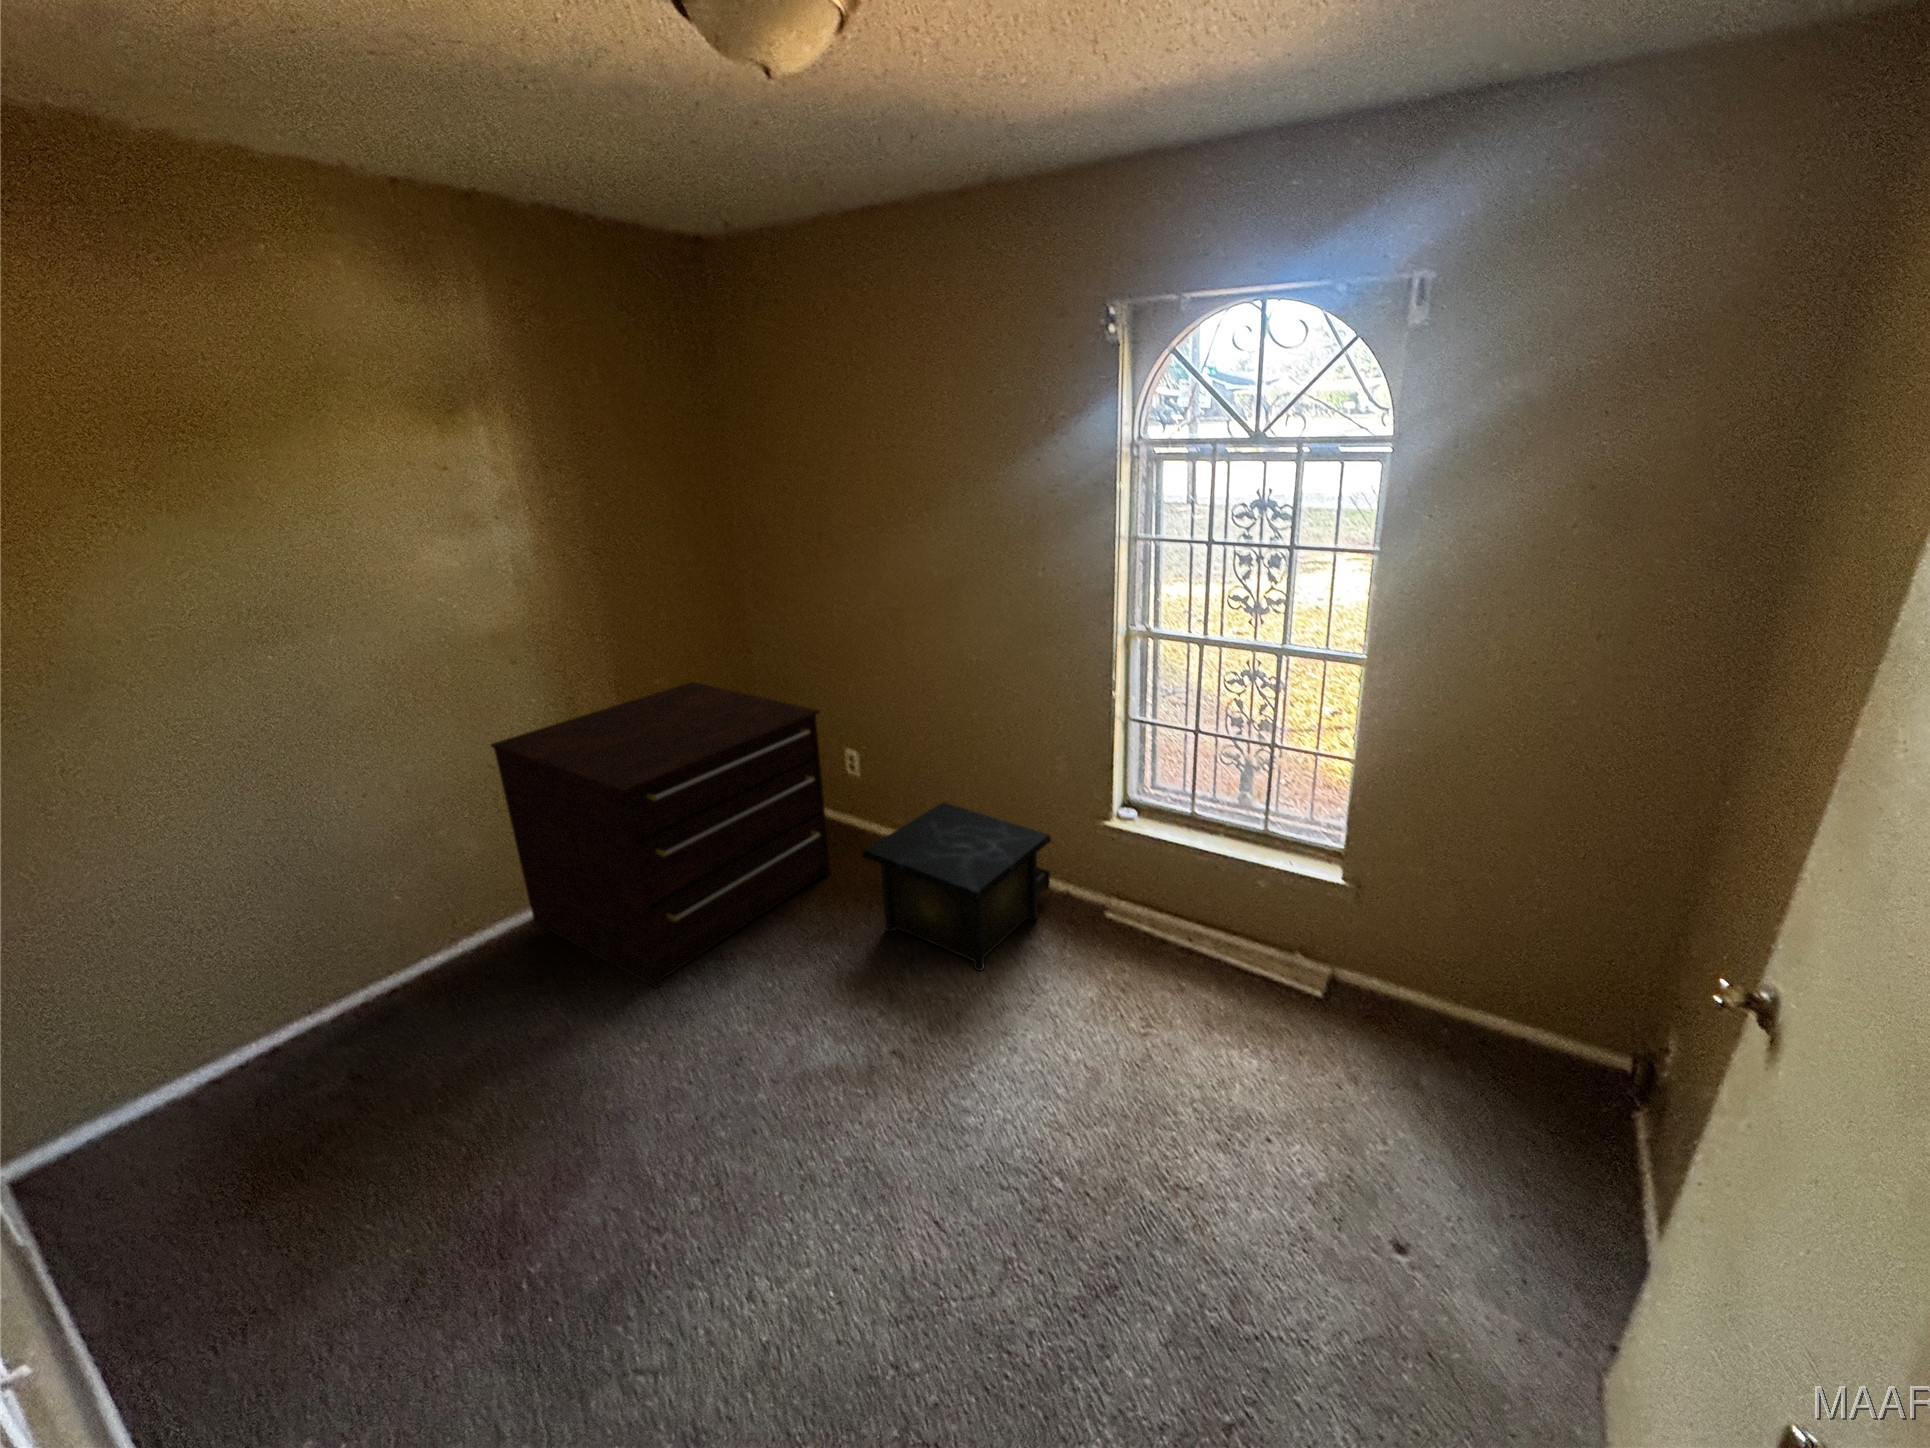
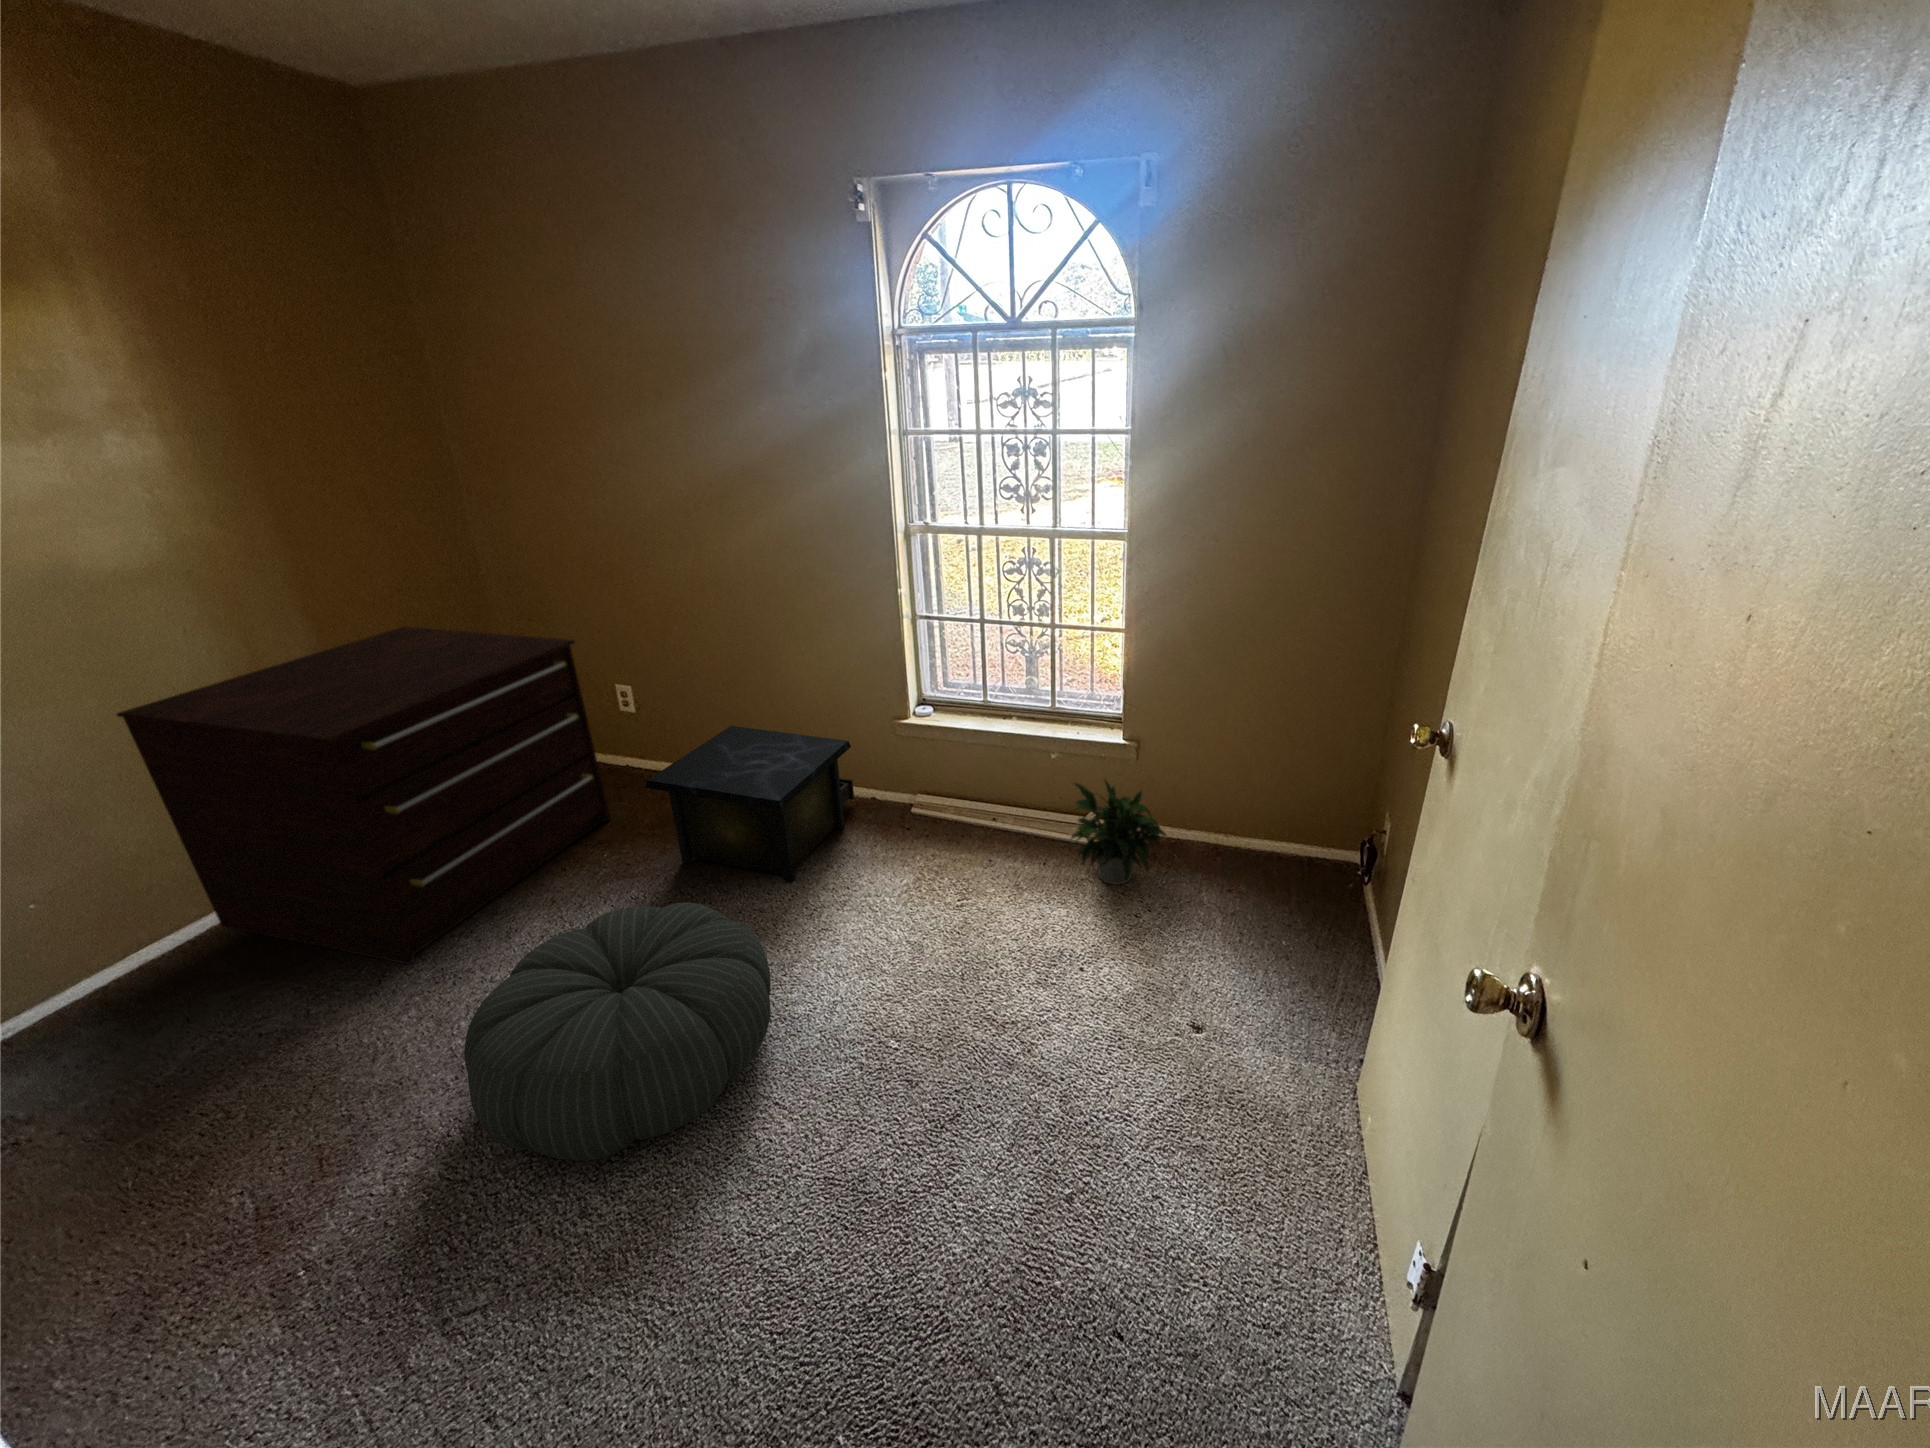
potted plant: none [1271,919,1385,1047] -> present [1072,779,1166,885]
pouf: none [684,980,948,1232] -> present [464,902,771,1161]

